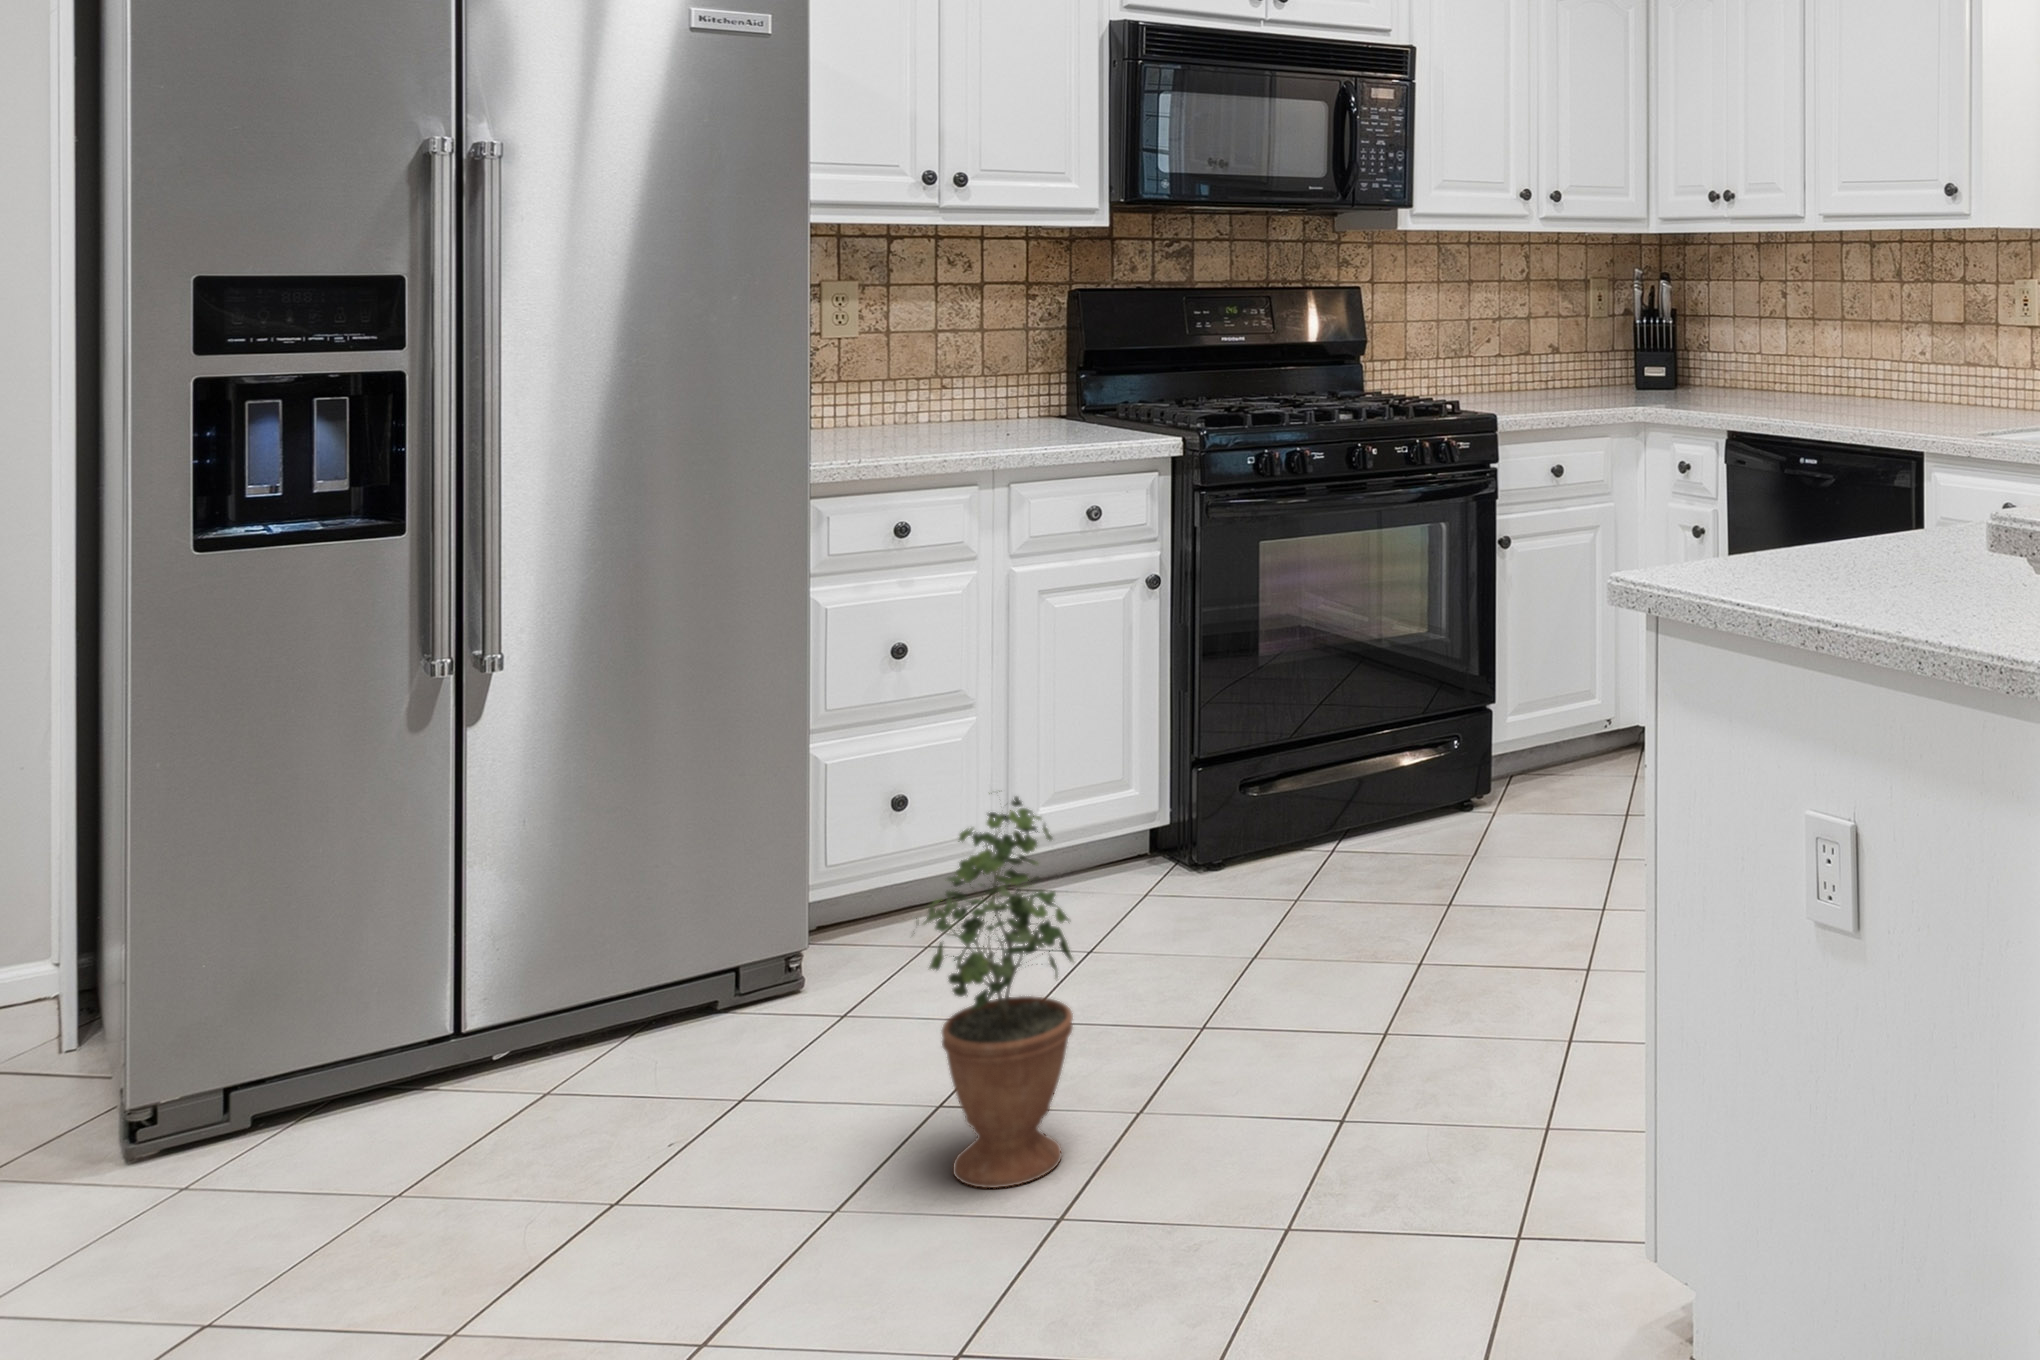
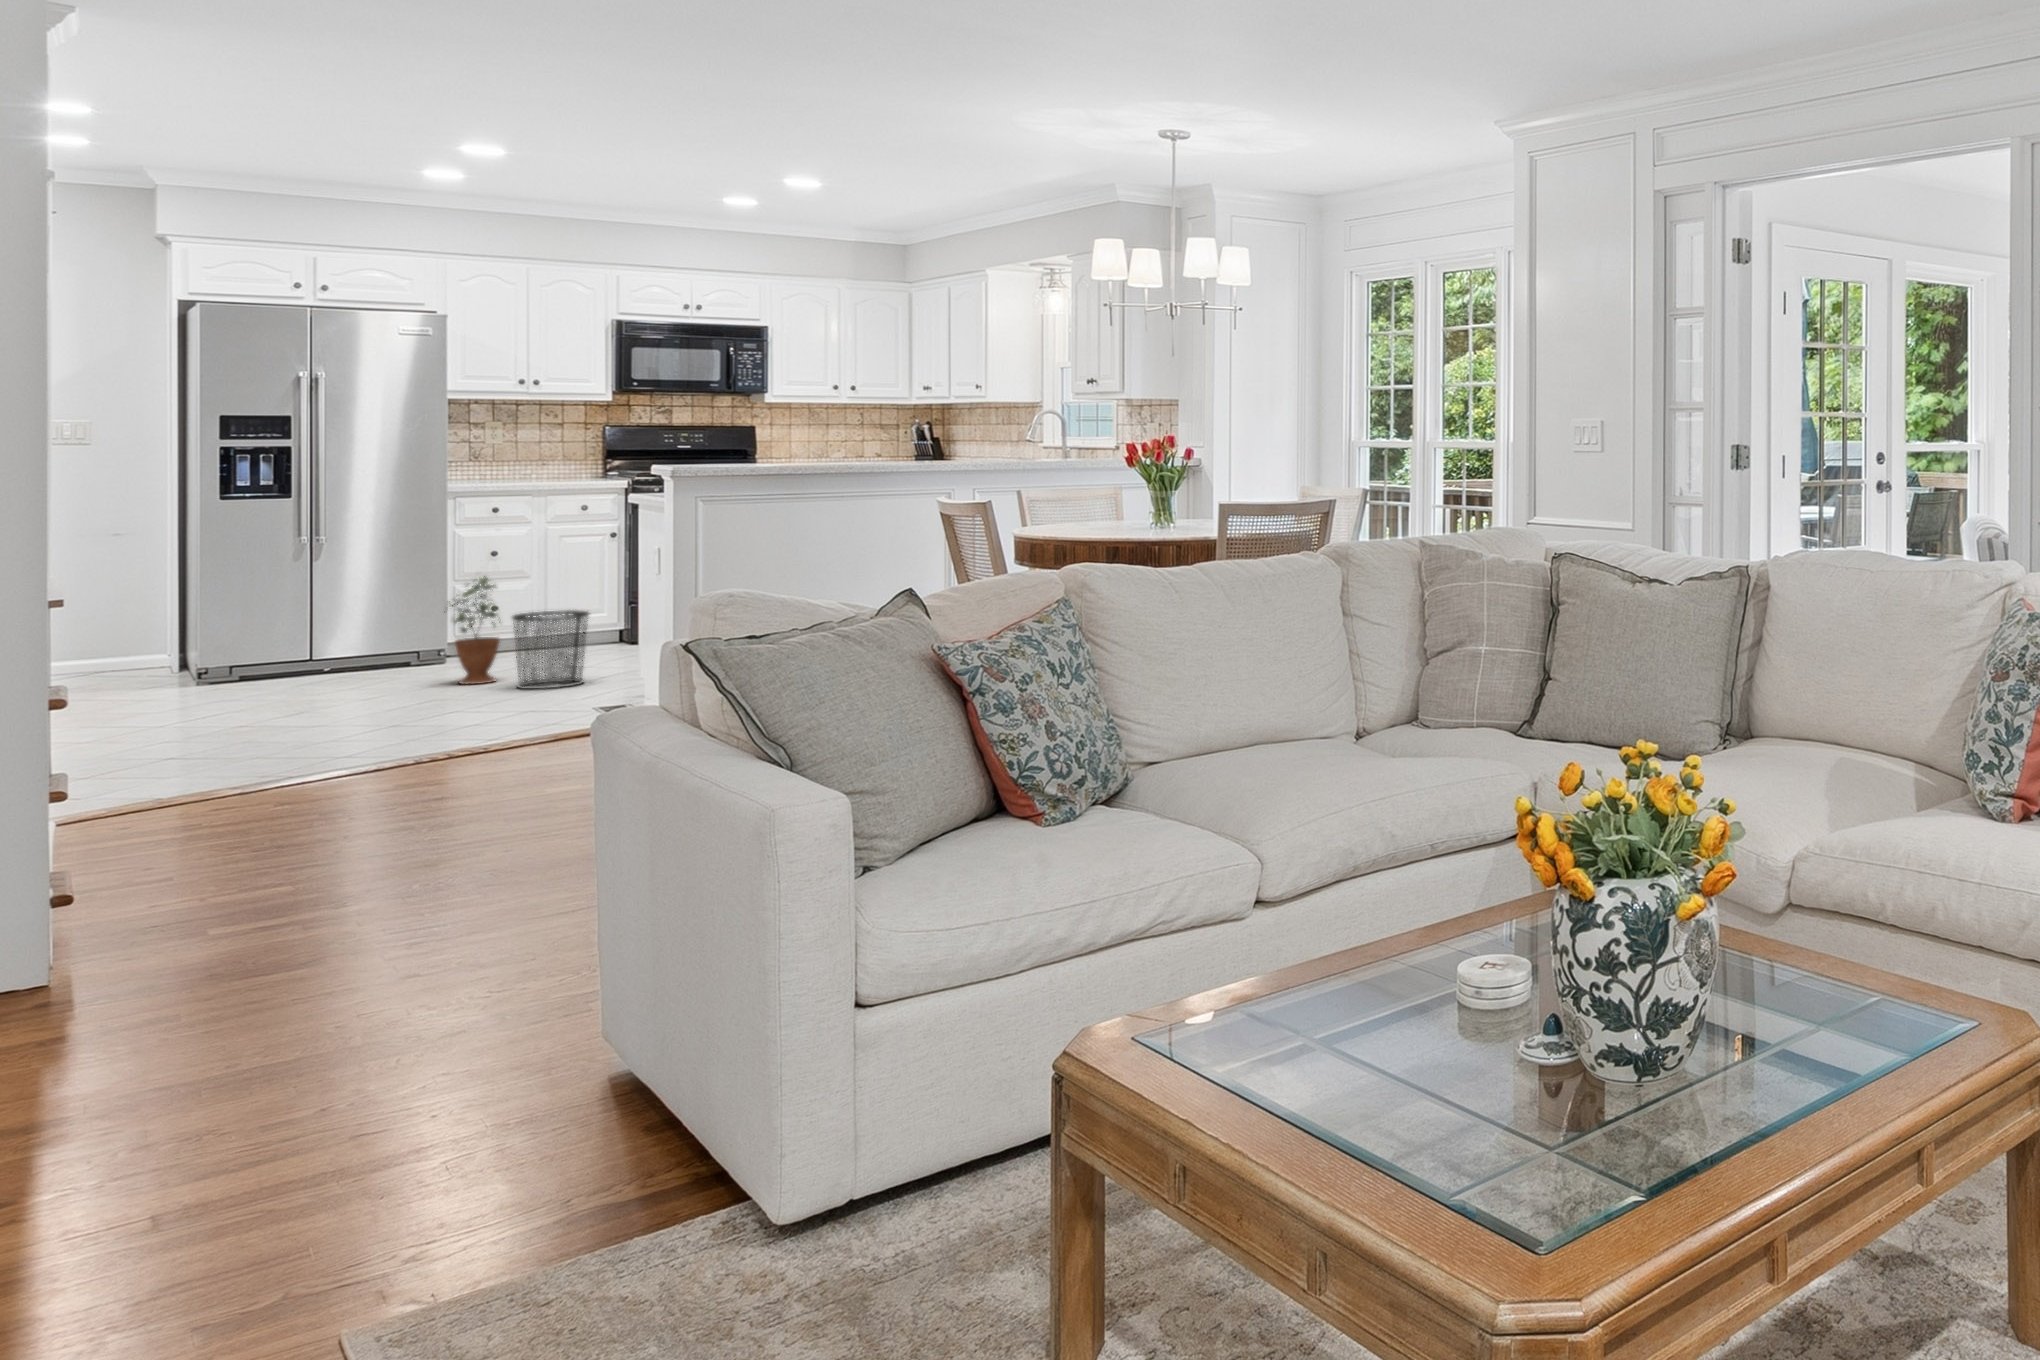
waste bin: none [1159,921,1391,1252] -> present [512,610,589,689]

